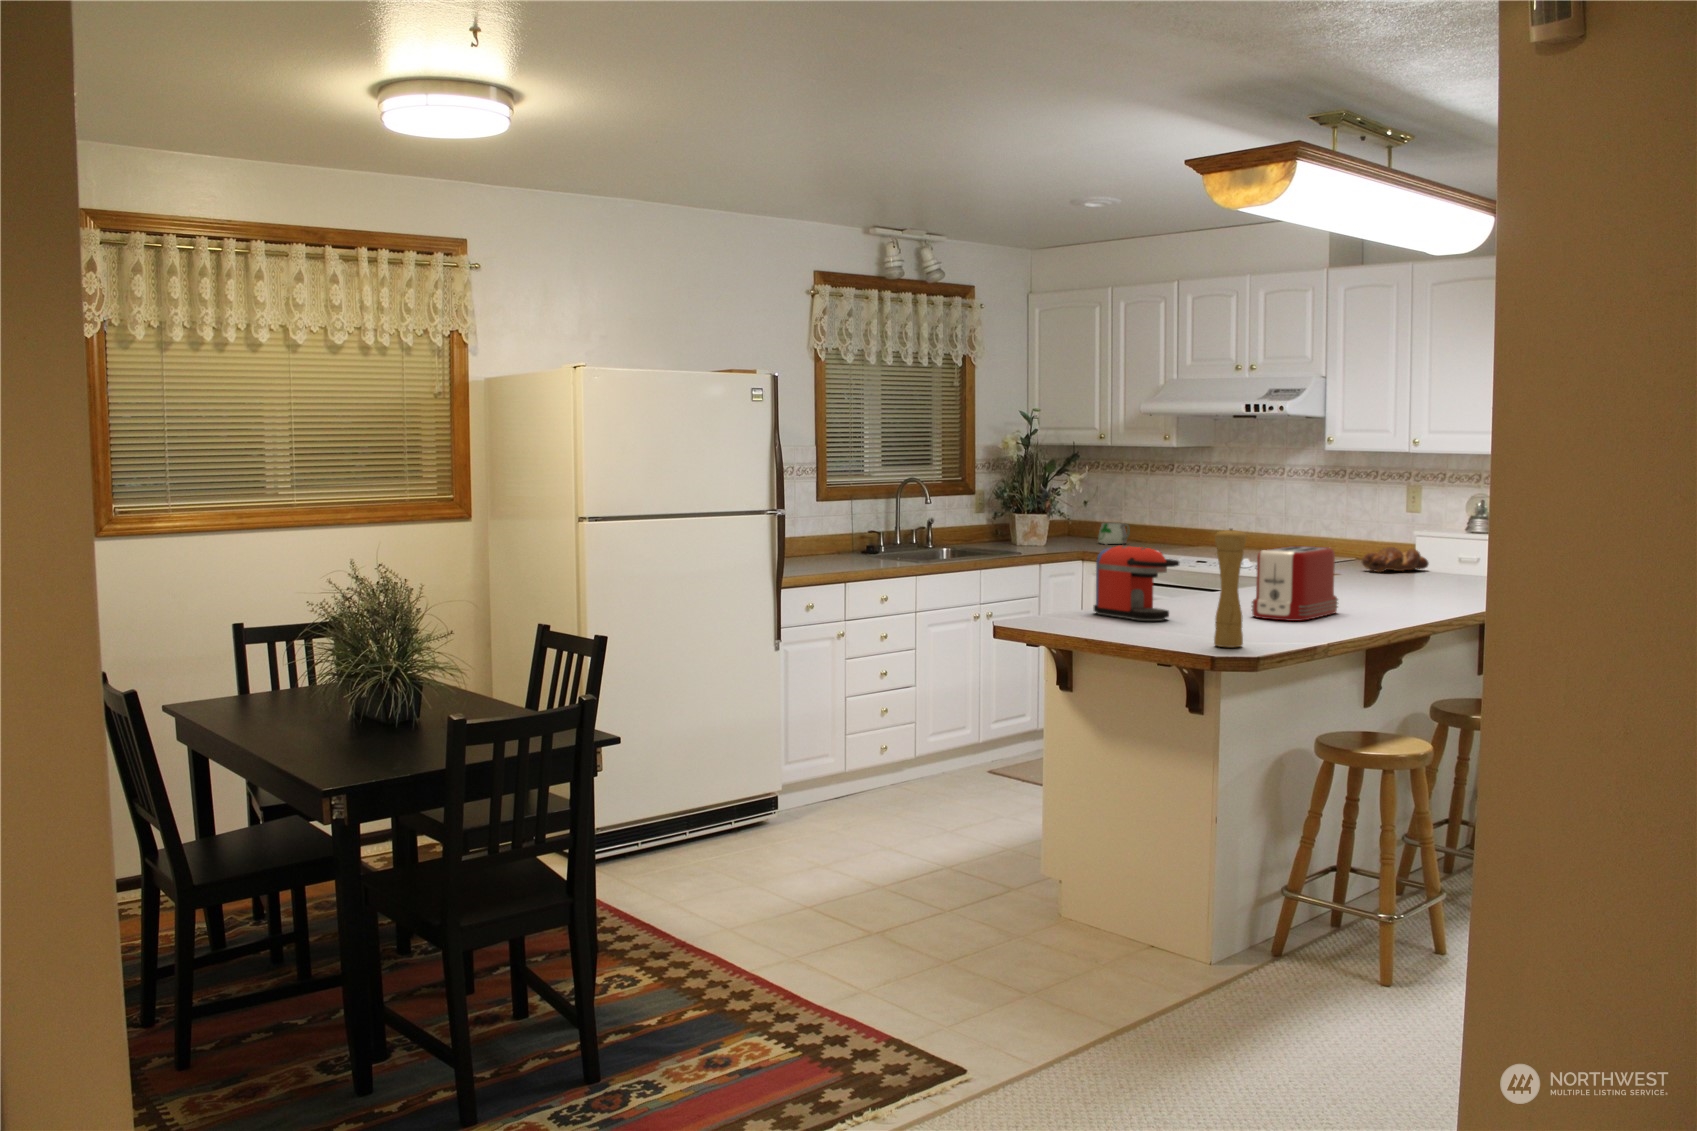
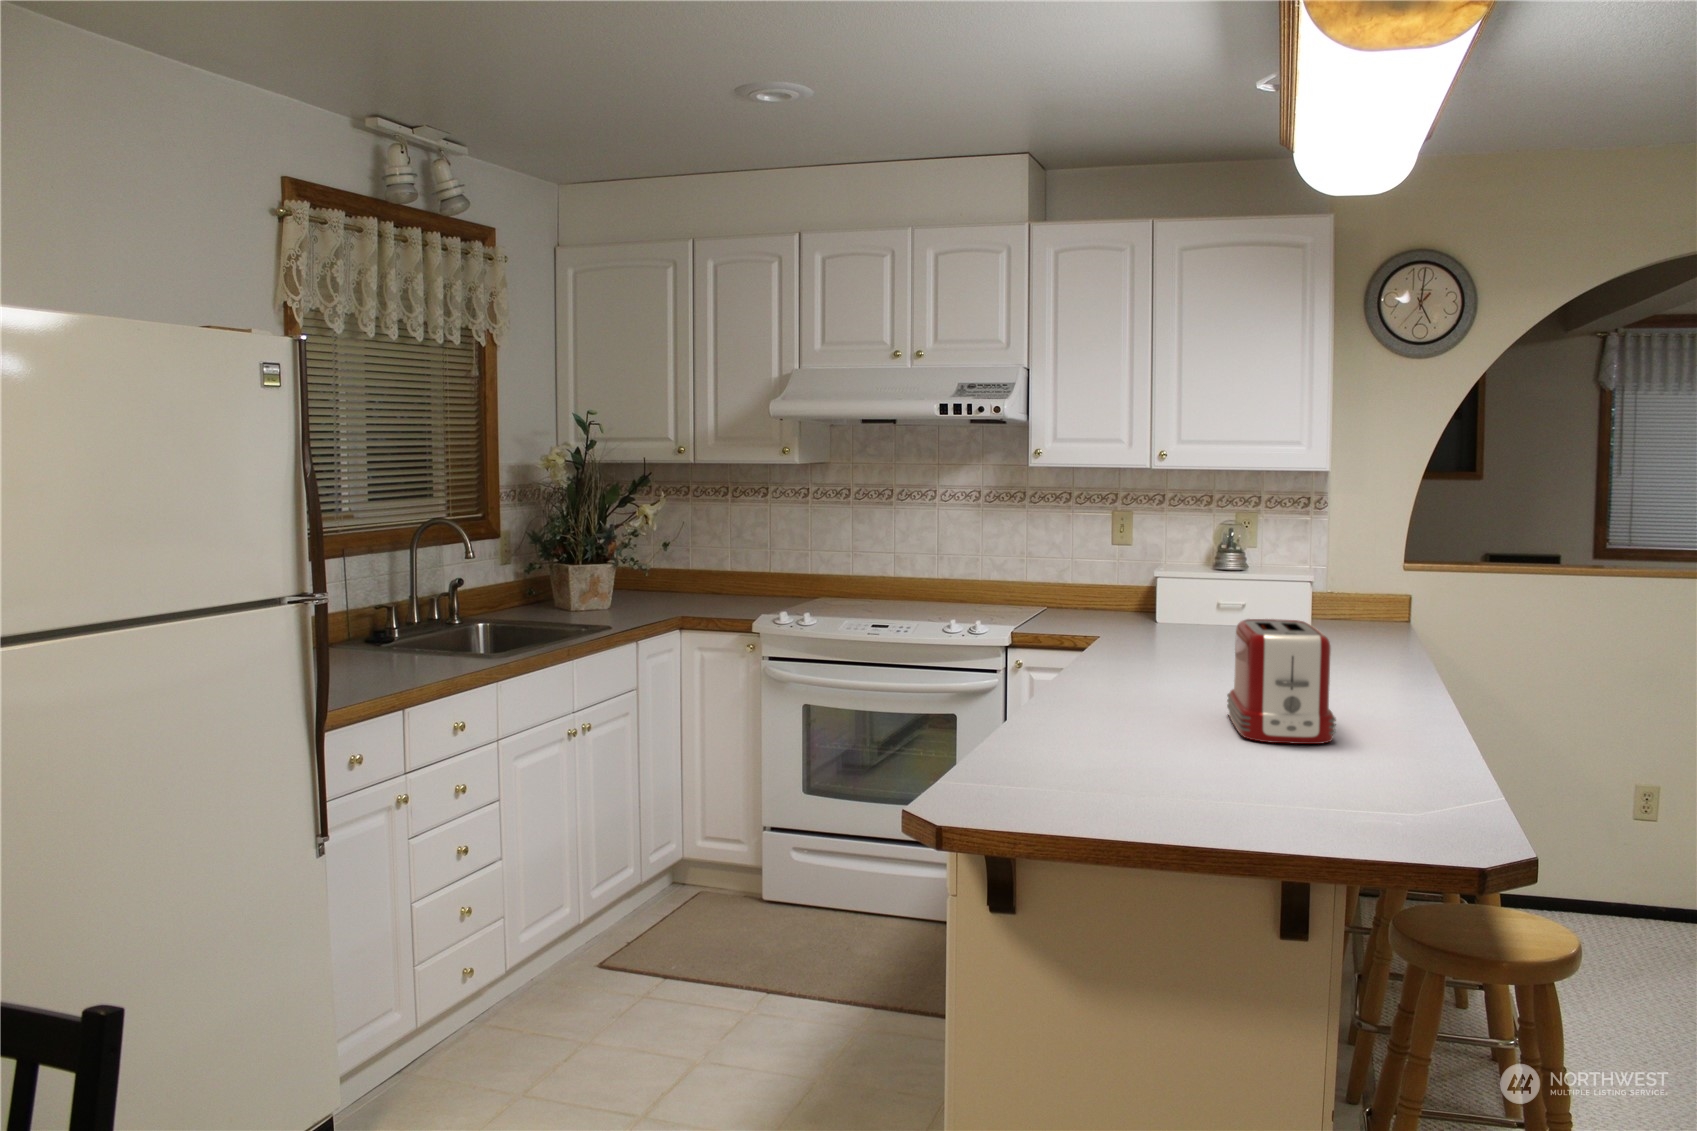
mug: present [1098,522,1130,545] -> none [668,568,714,599]
pepper mill: present [1214,529,1246,648] -> none [1421,621,1485,839]
coffee maker: present [1094,546,1179,621] -> none [1023,641,1200,773]
bread loaf: present [1362,547,1429,572] -> none [1088,594,1153,628]

